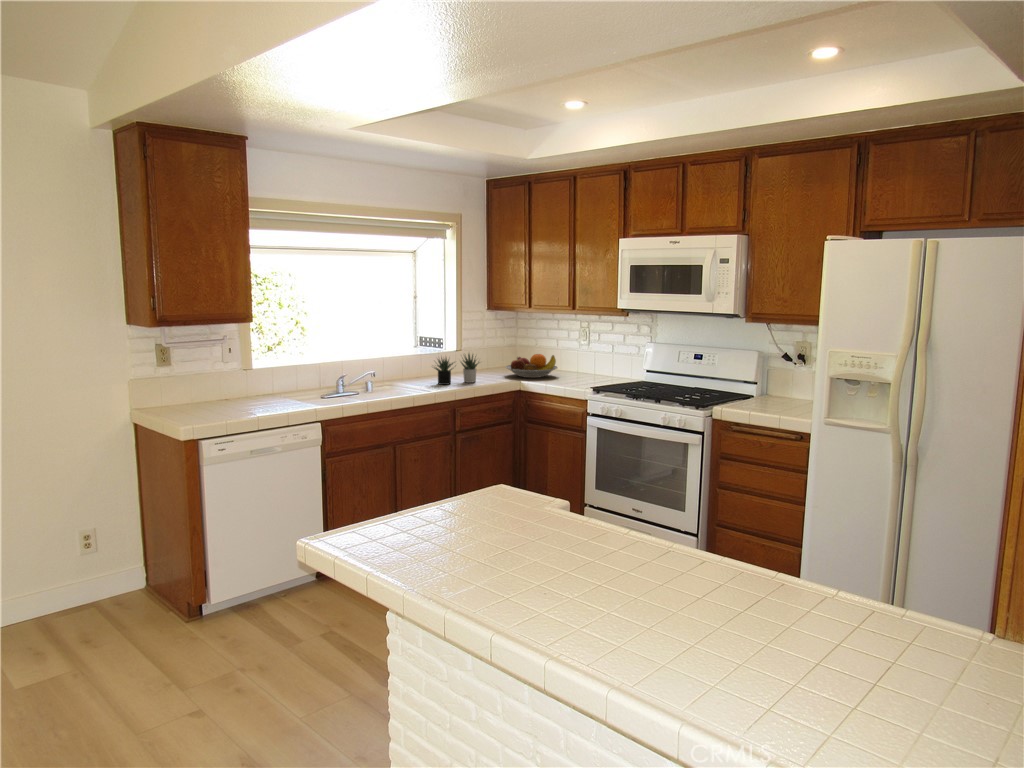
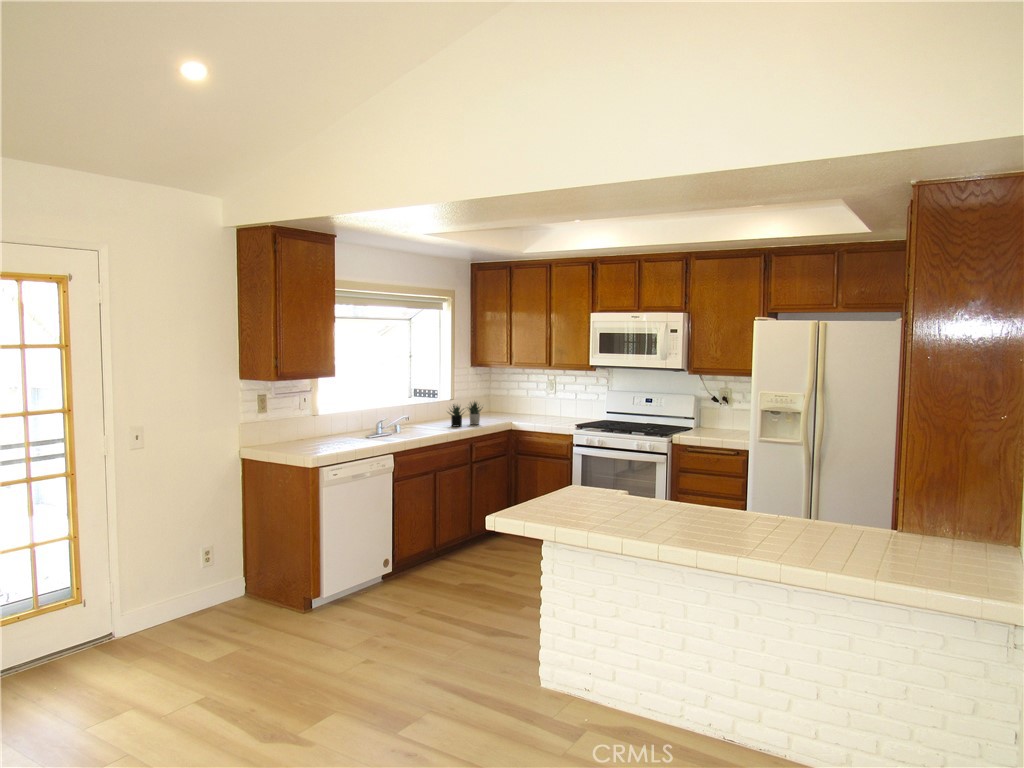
fruit bowl: present [505,354,558,378] -> none [496,401,537,420]

